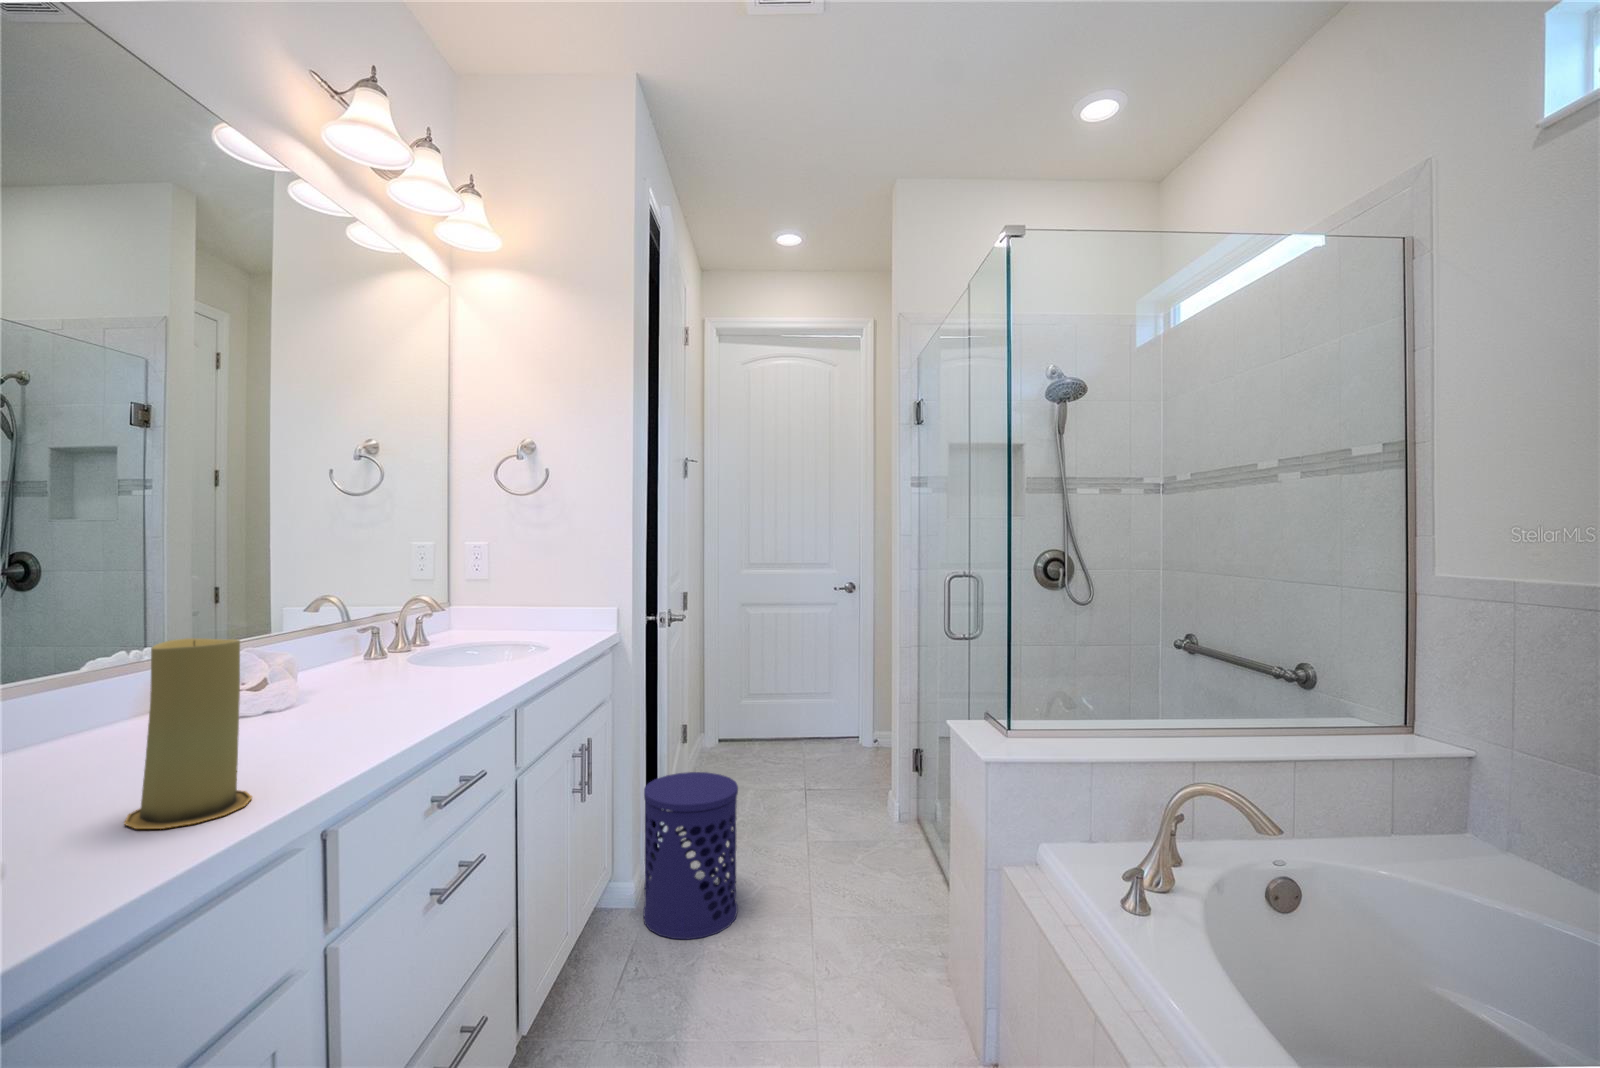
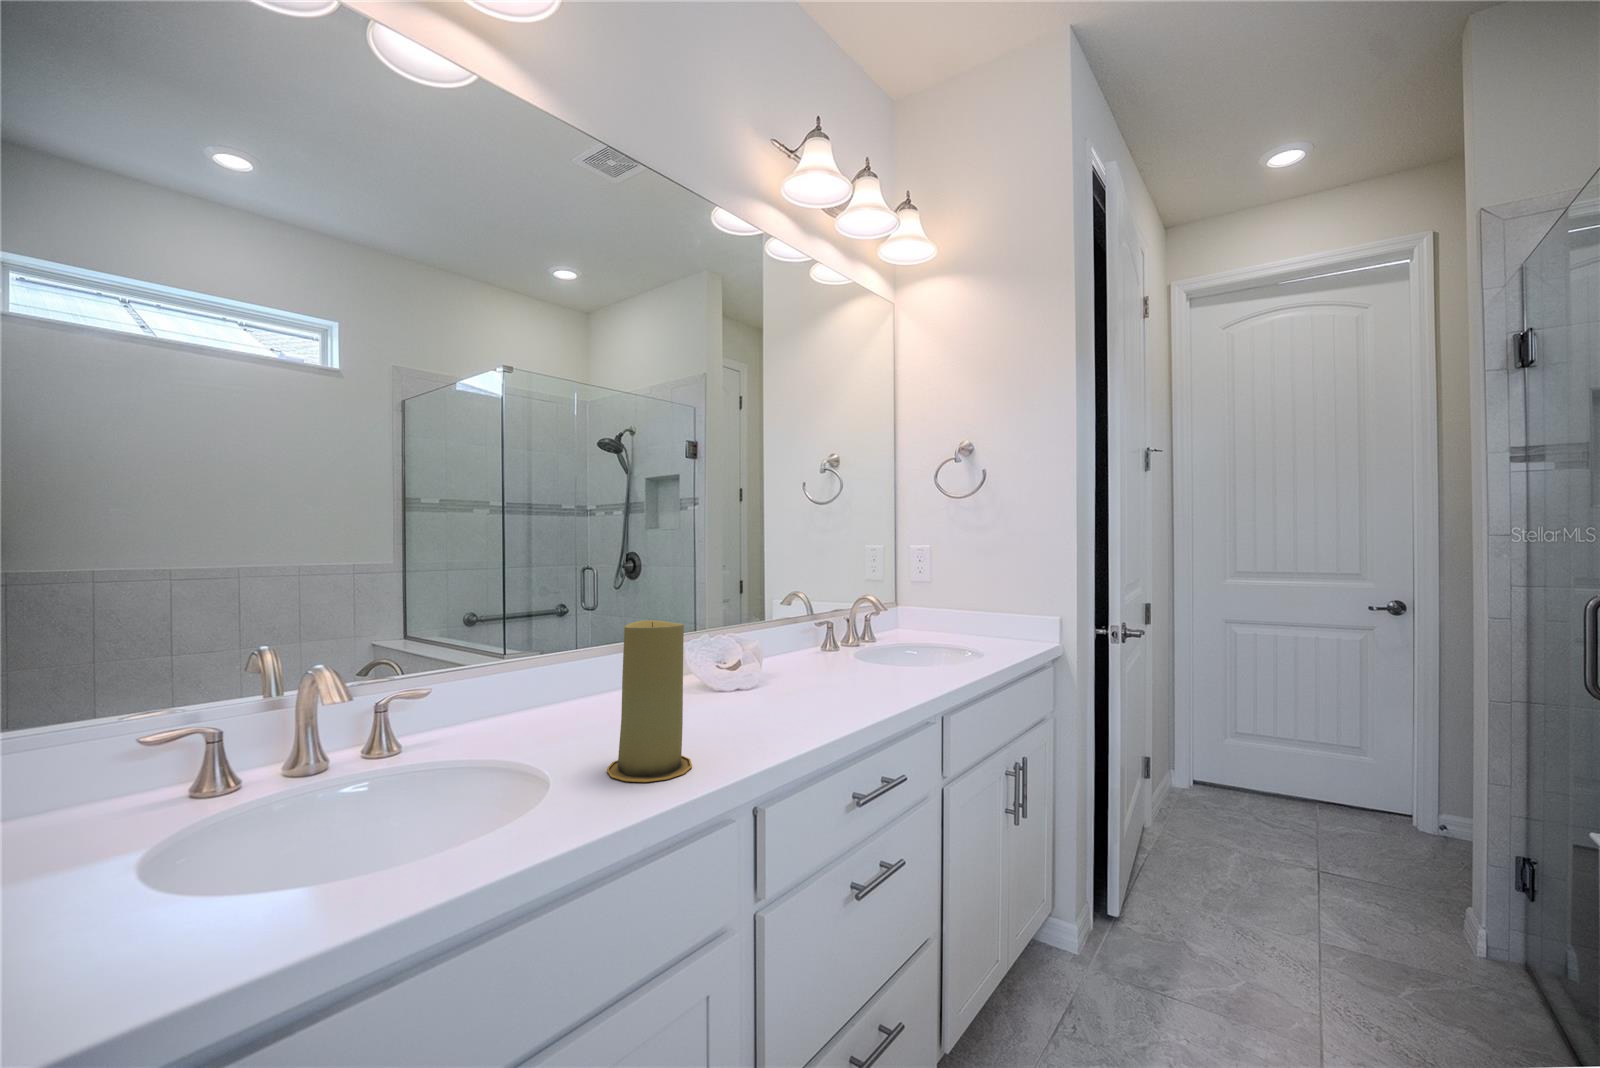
waste bin: present [644,772,738,939] -> none [1091,811,1215,1020]

